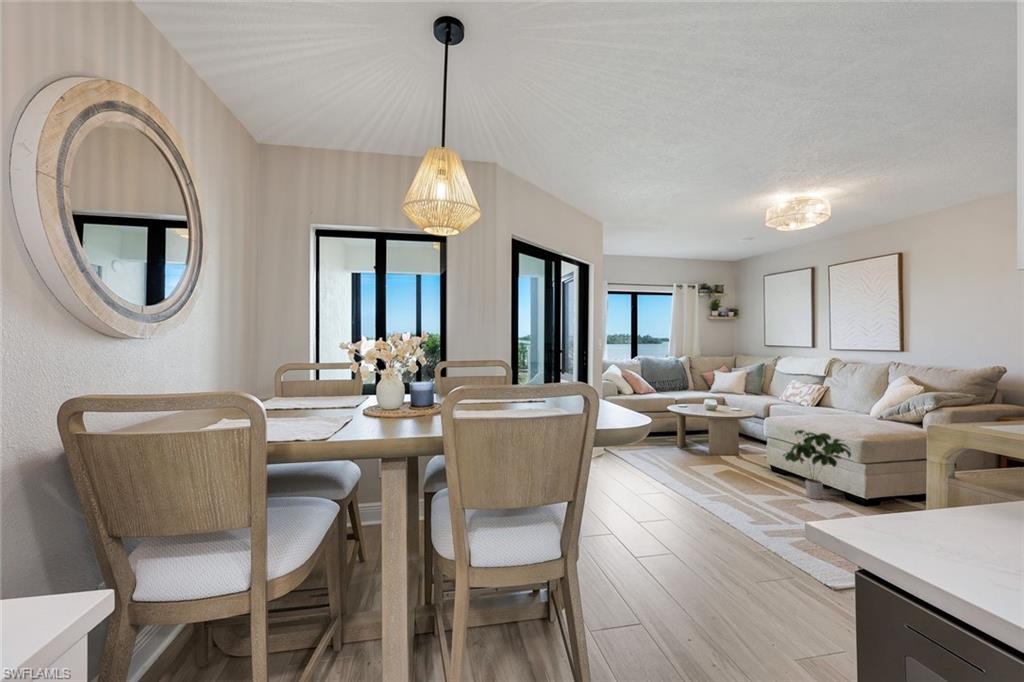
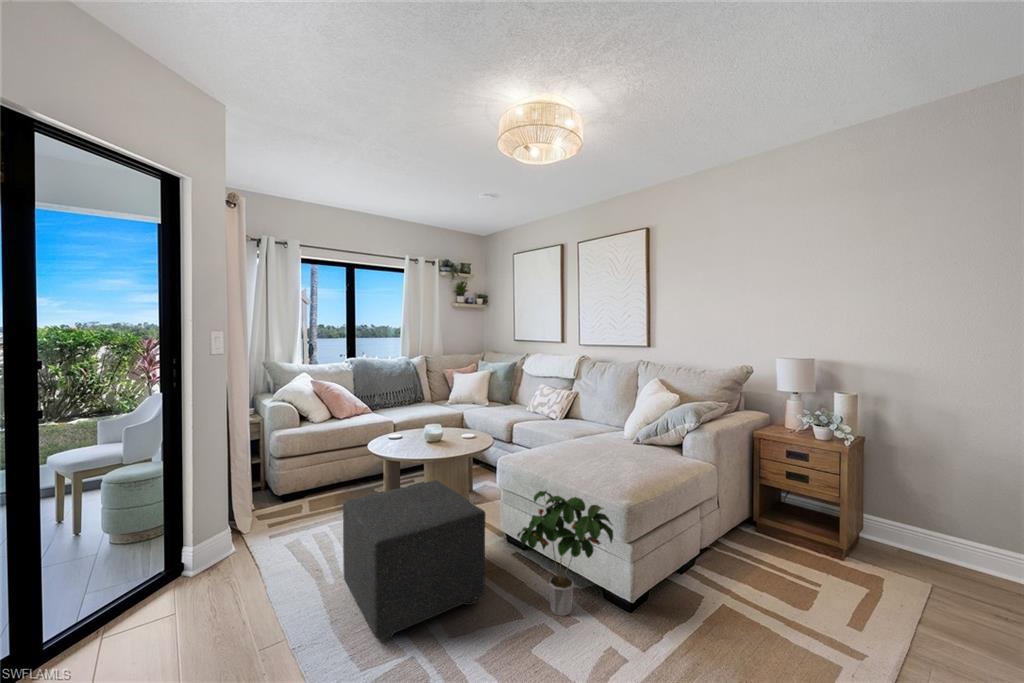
ottoman: none [676,424,763,489] -> present [343,480,485,642]

